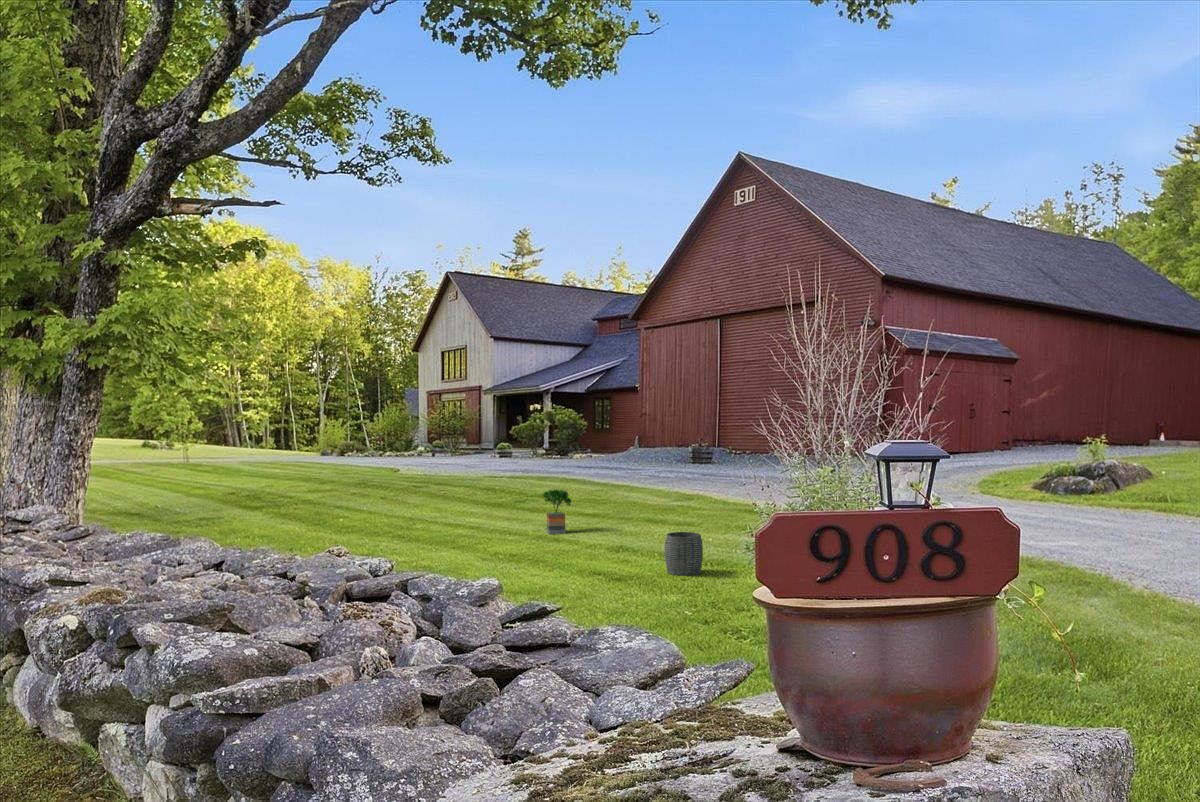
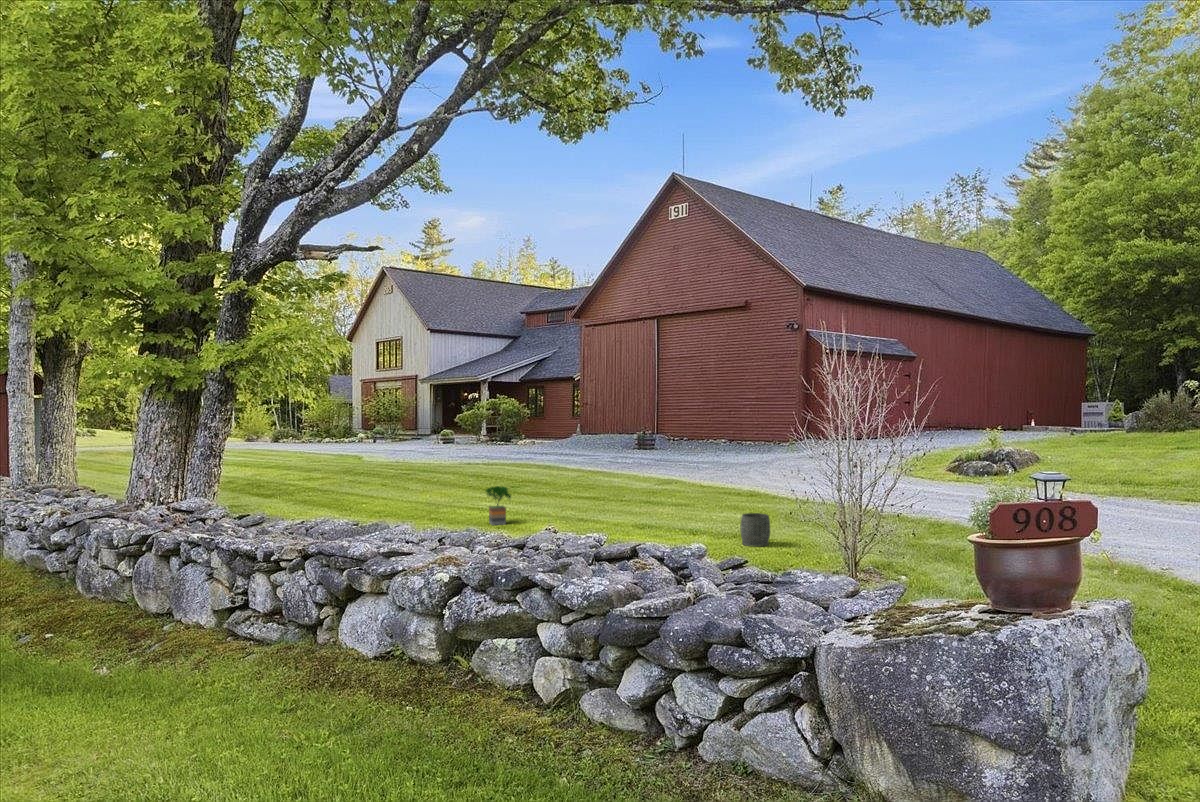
potted tree: present [543,489,571,534] -> present [486,486,511,525]

